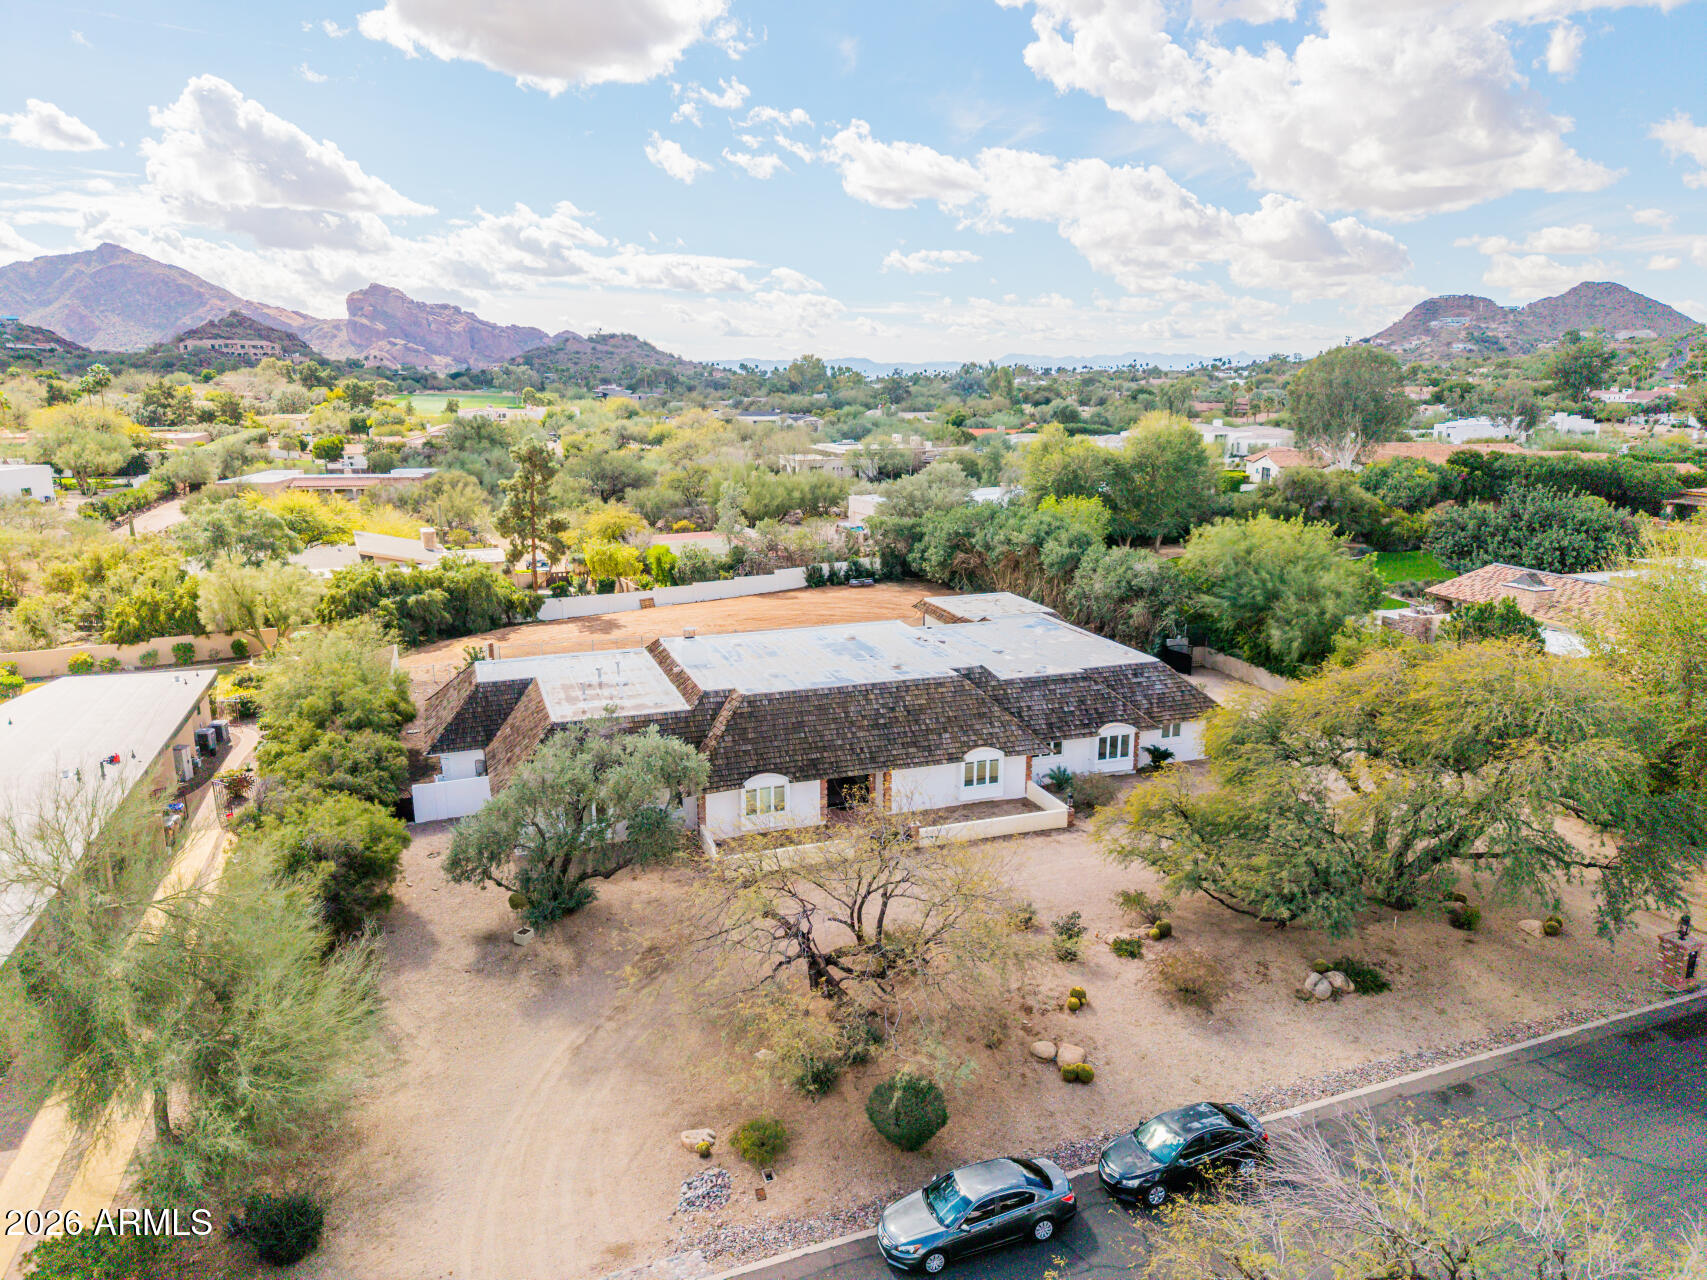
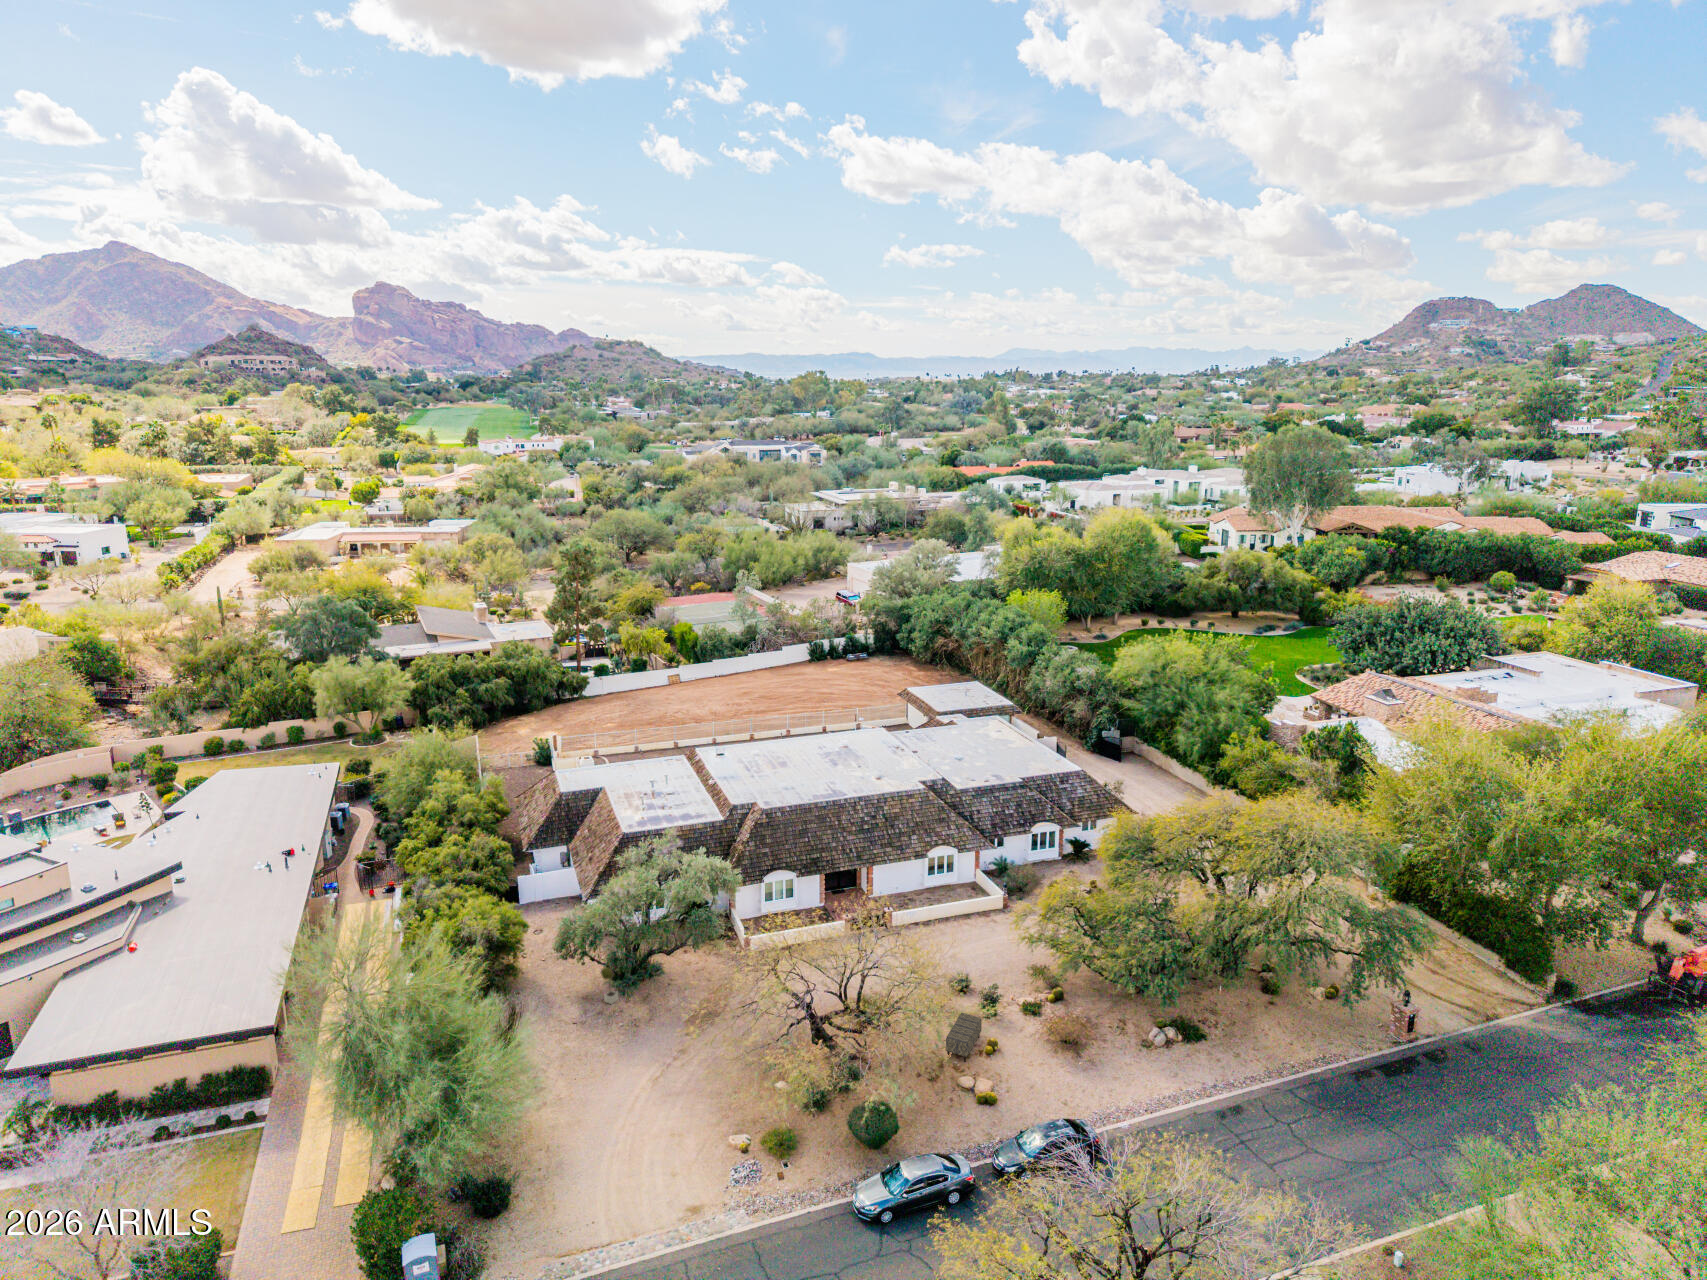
bench: none [1009,953,1058,1022] -> present [946,1013,982,1062]

